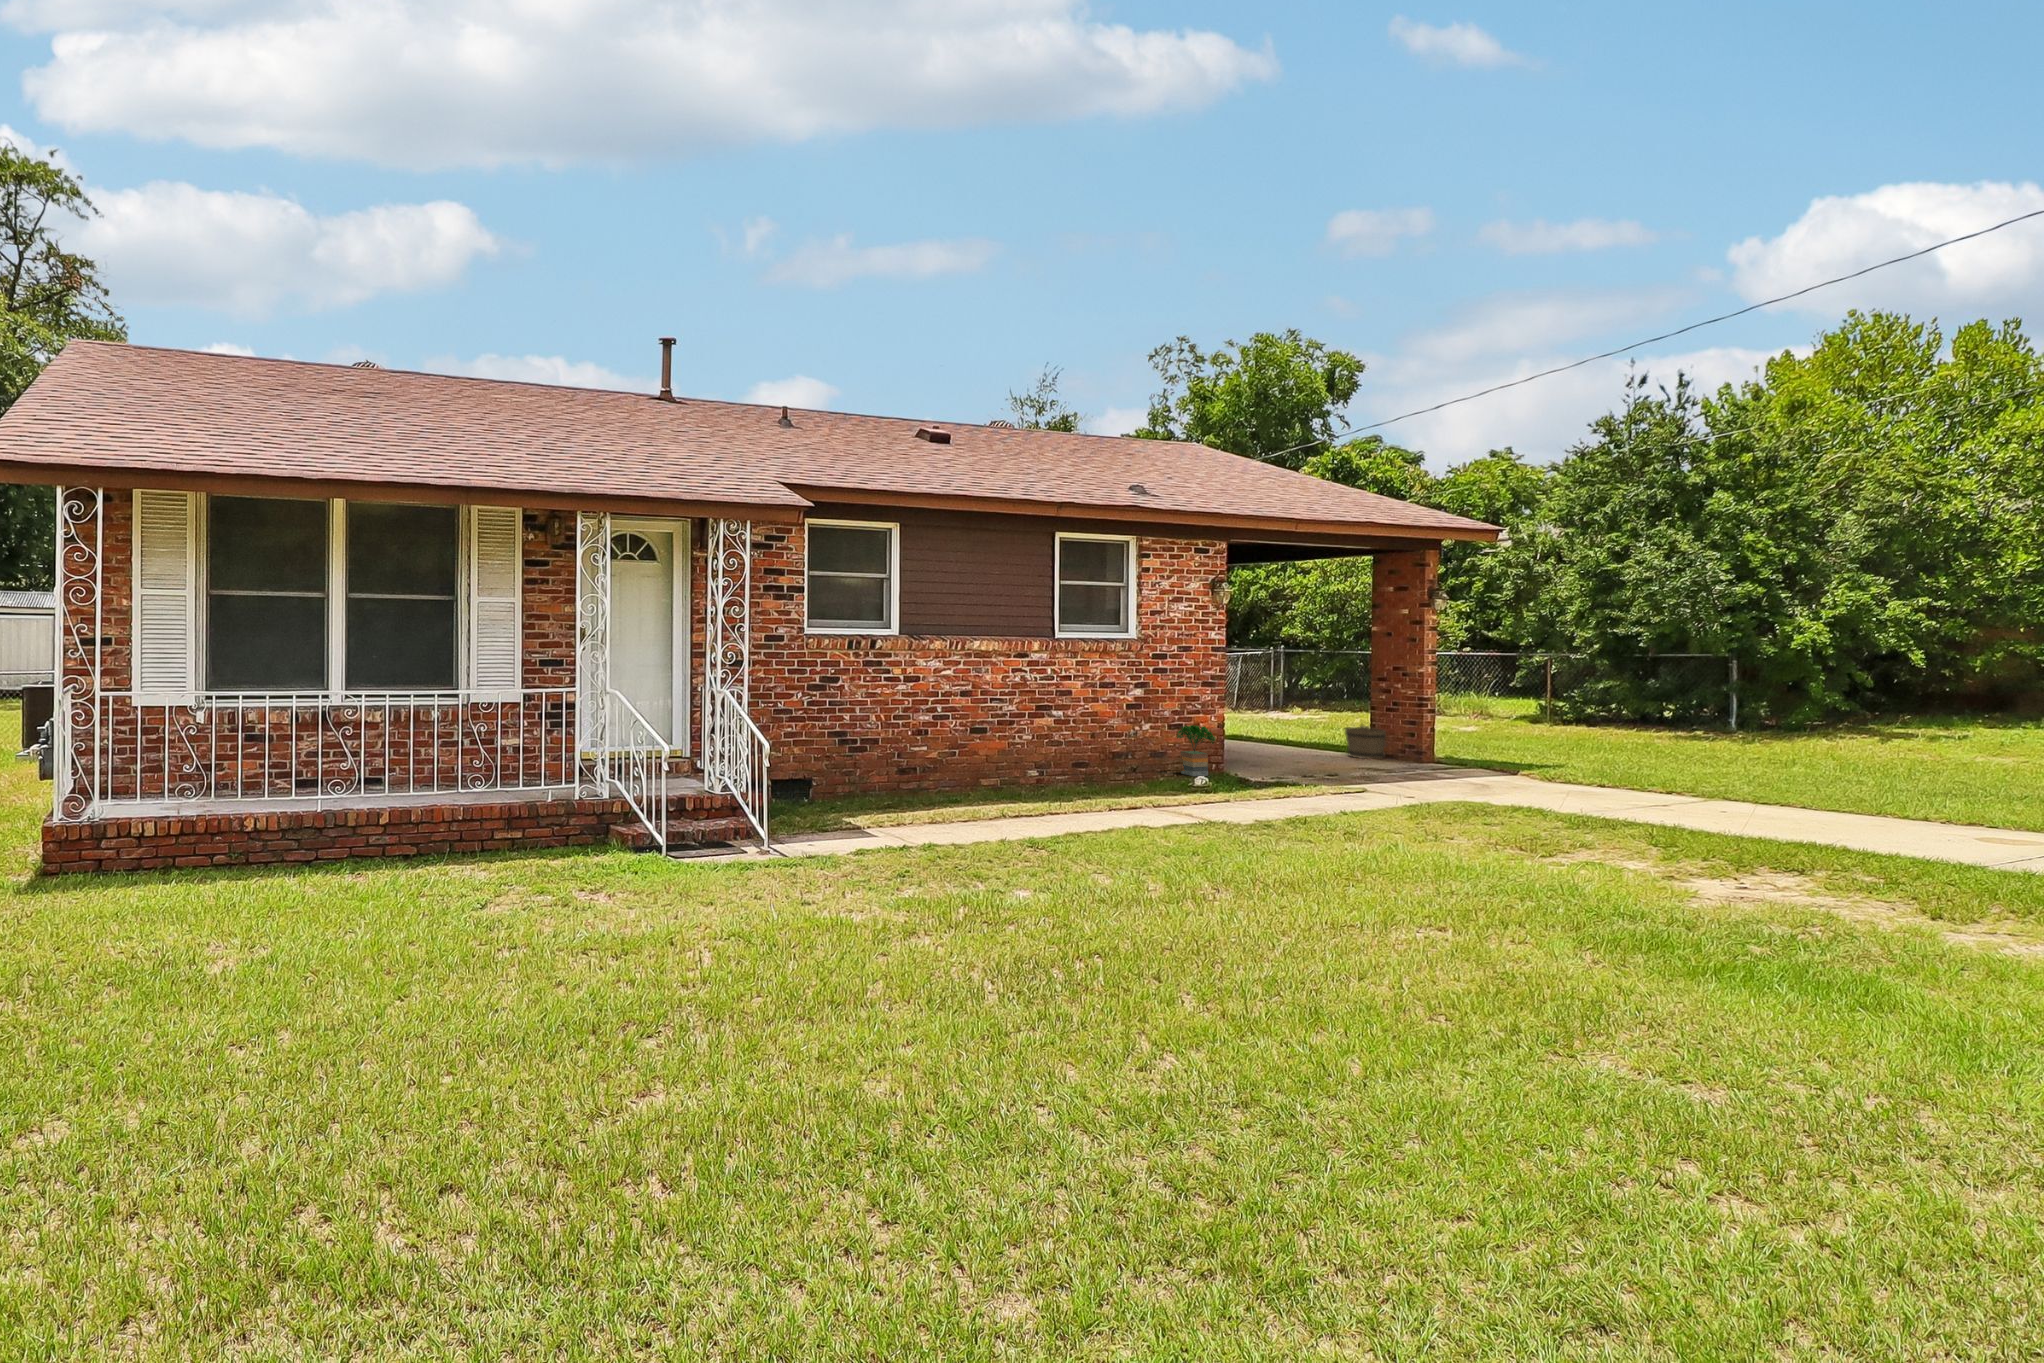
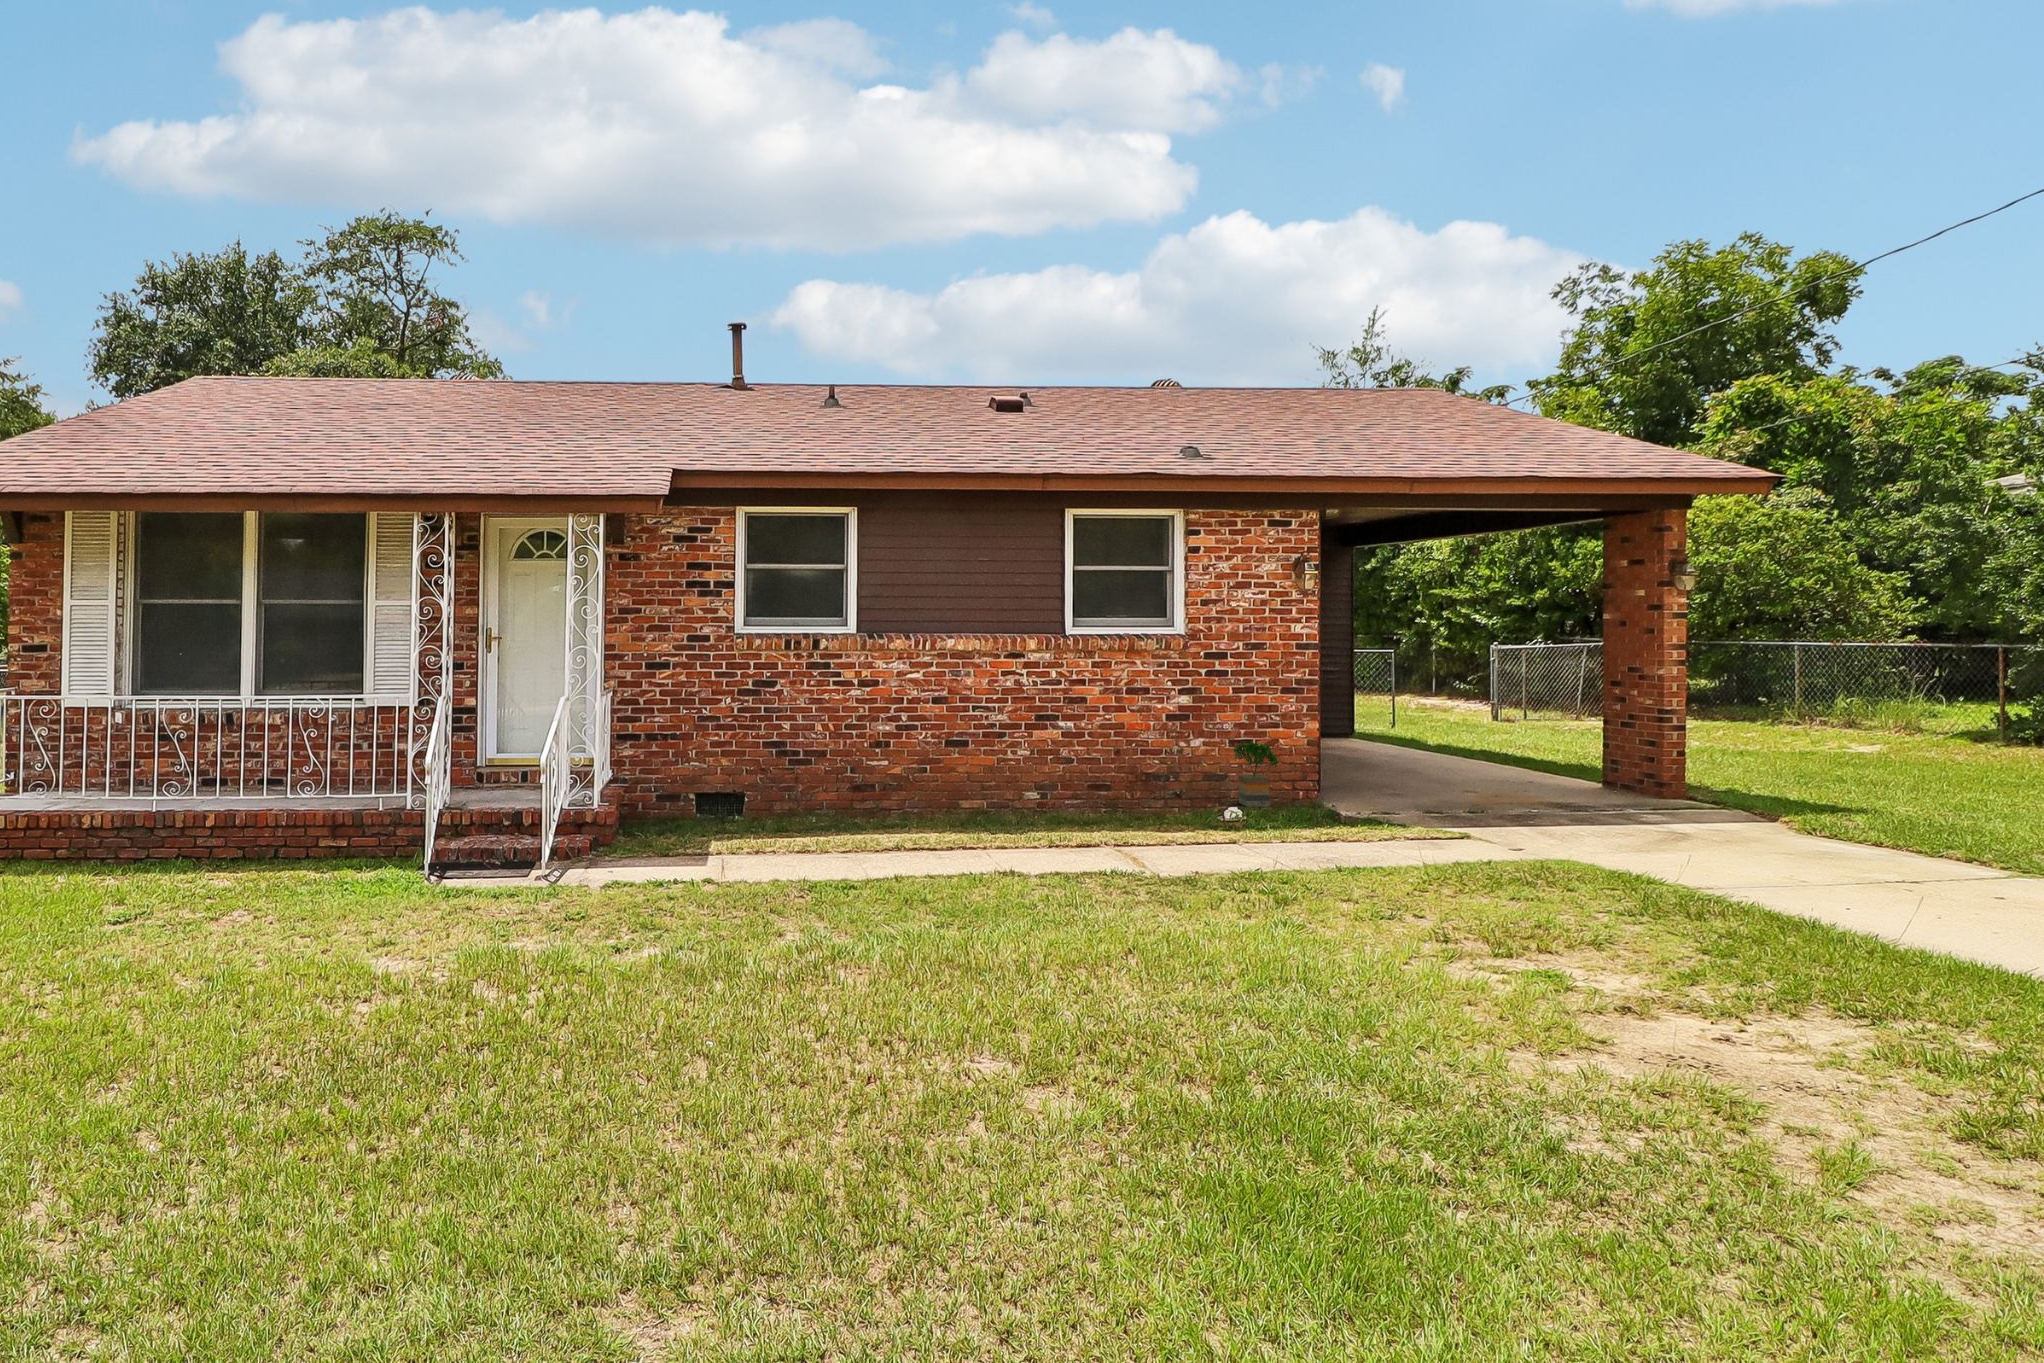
bucket: present [1345,725,1386,759] -> none [1565,742,1623,793]

